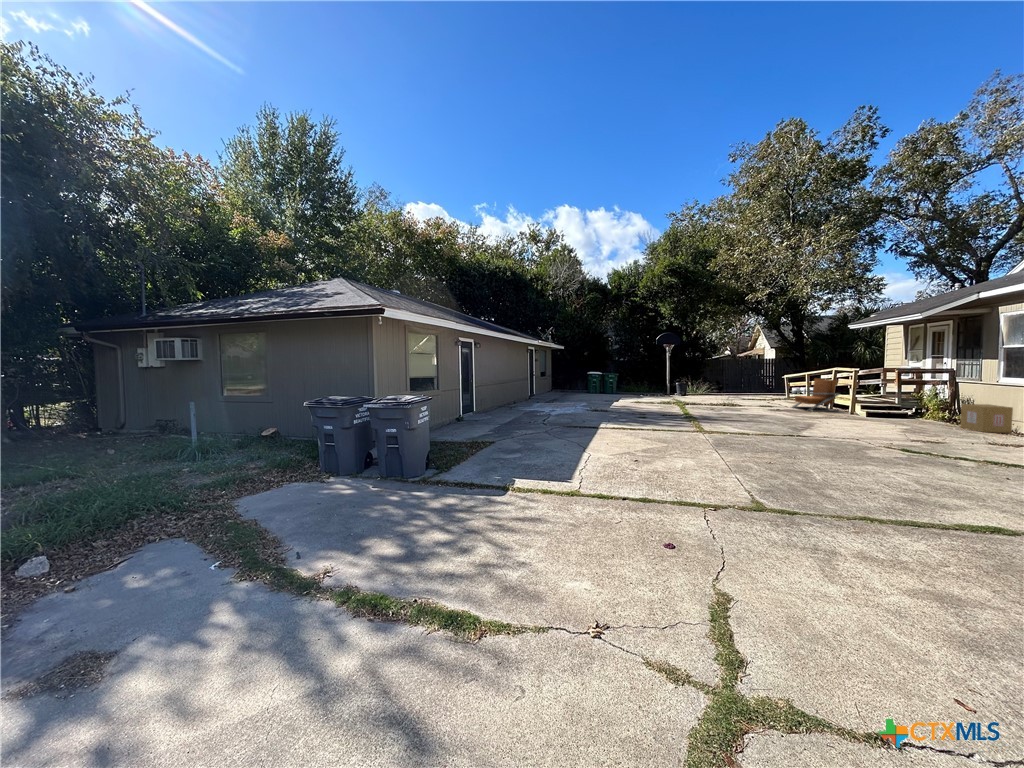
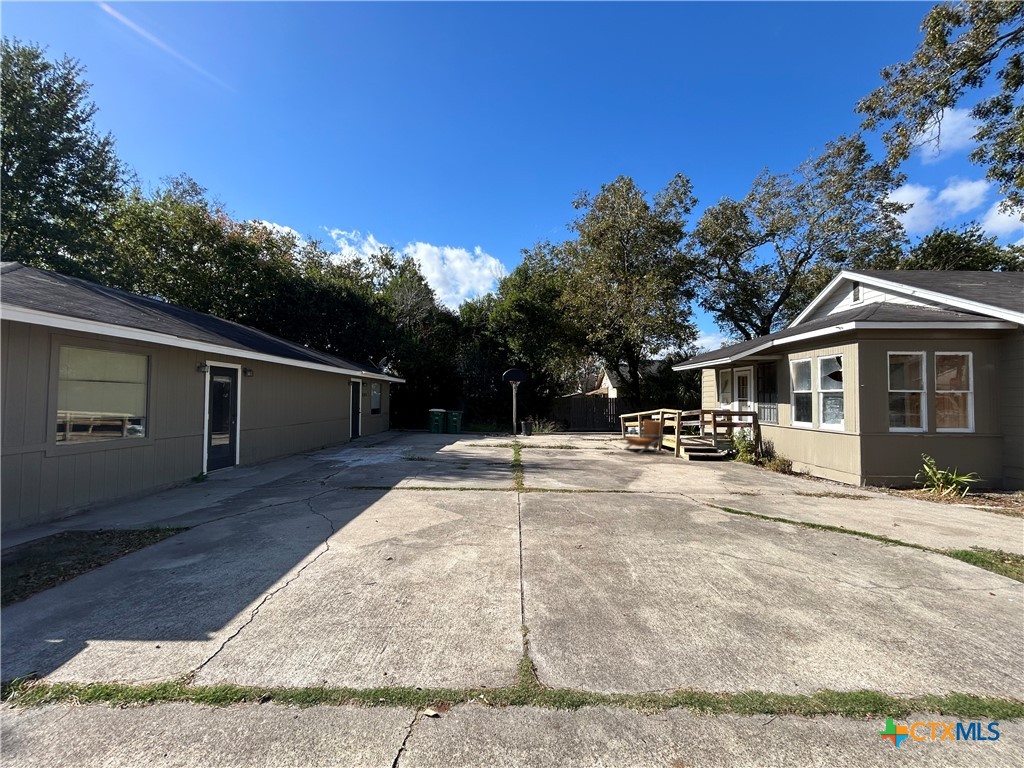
cardboard box: present [960,404,1013,433] -> none [765,448,806,476]

